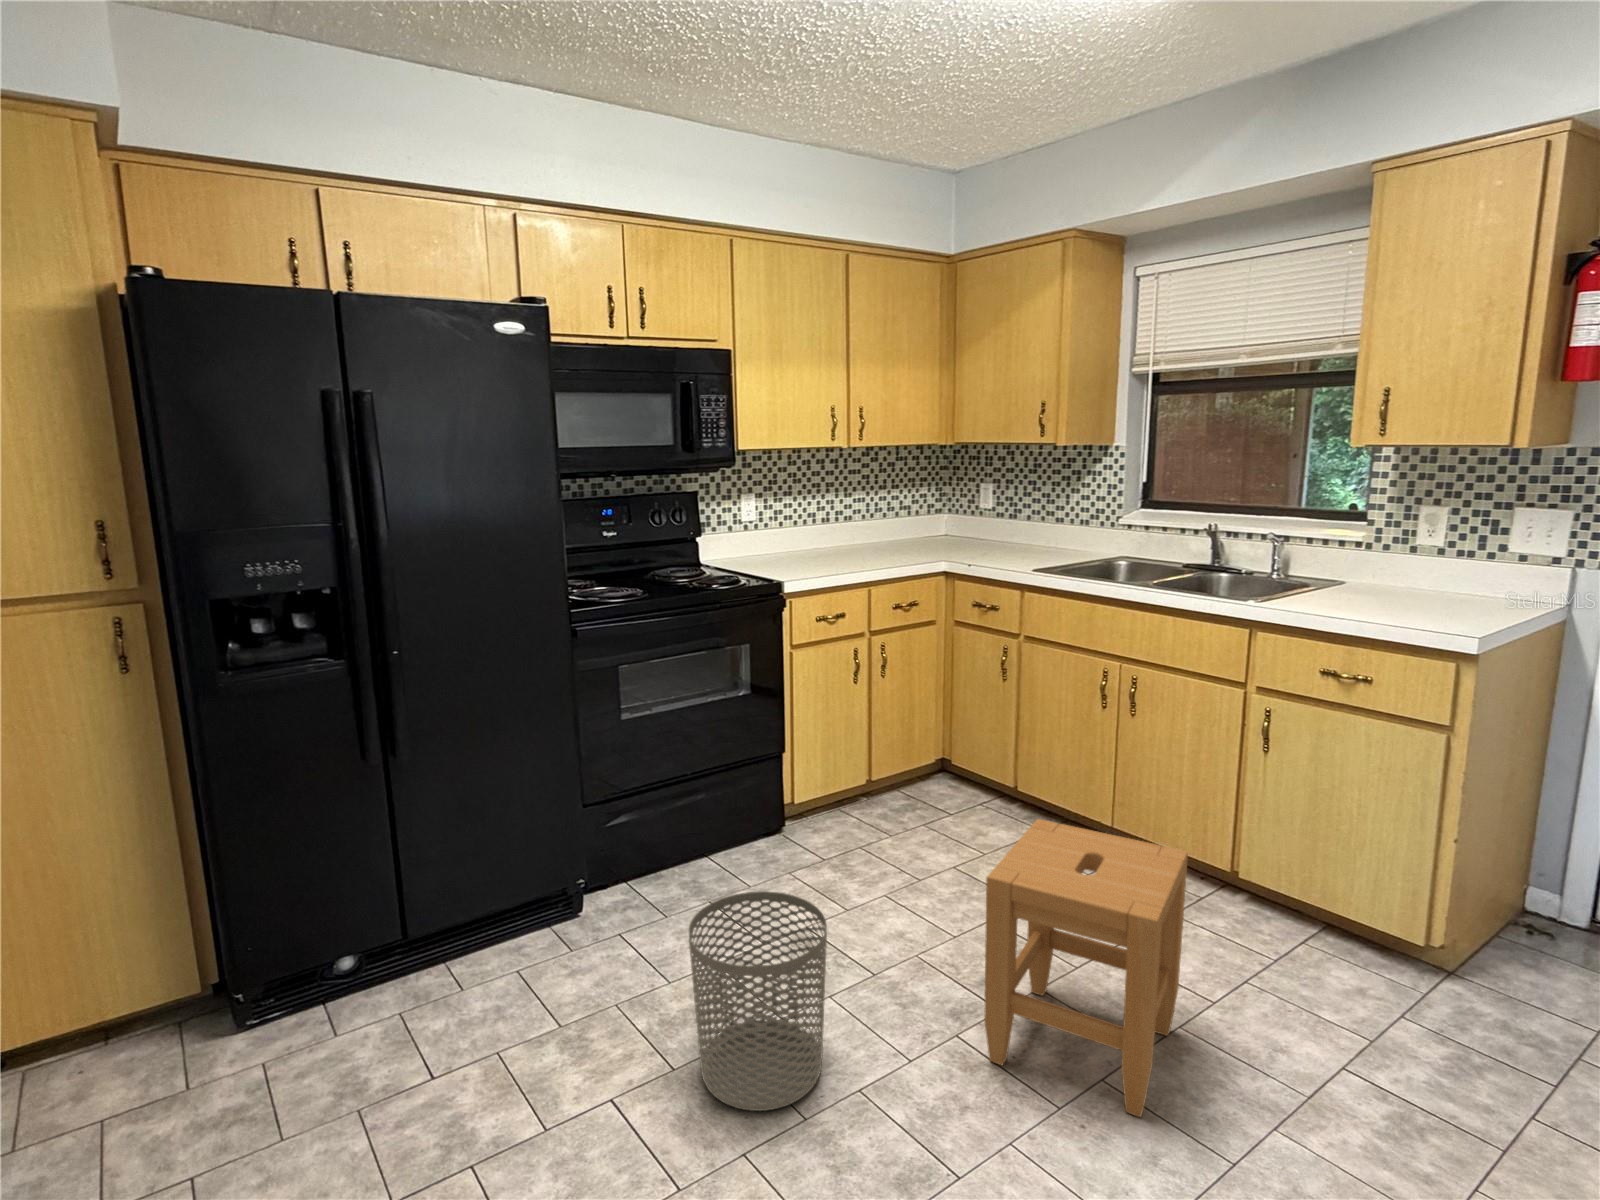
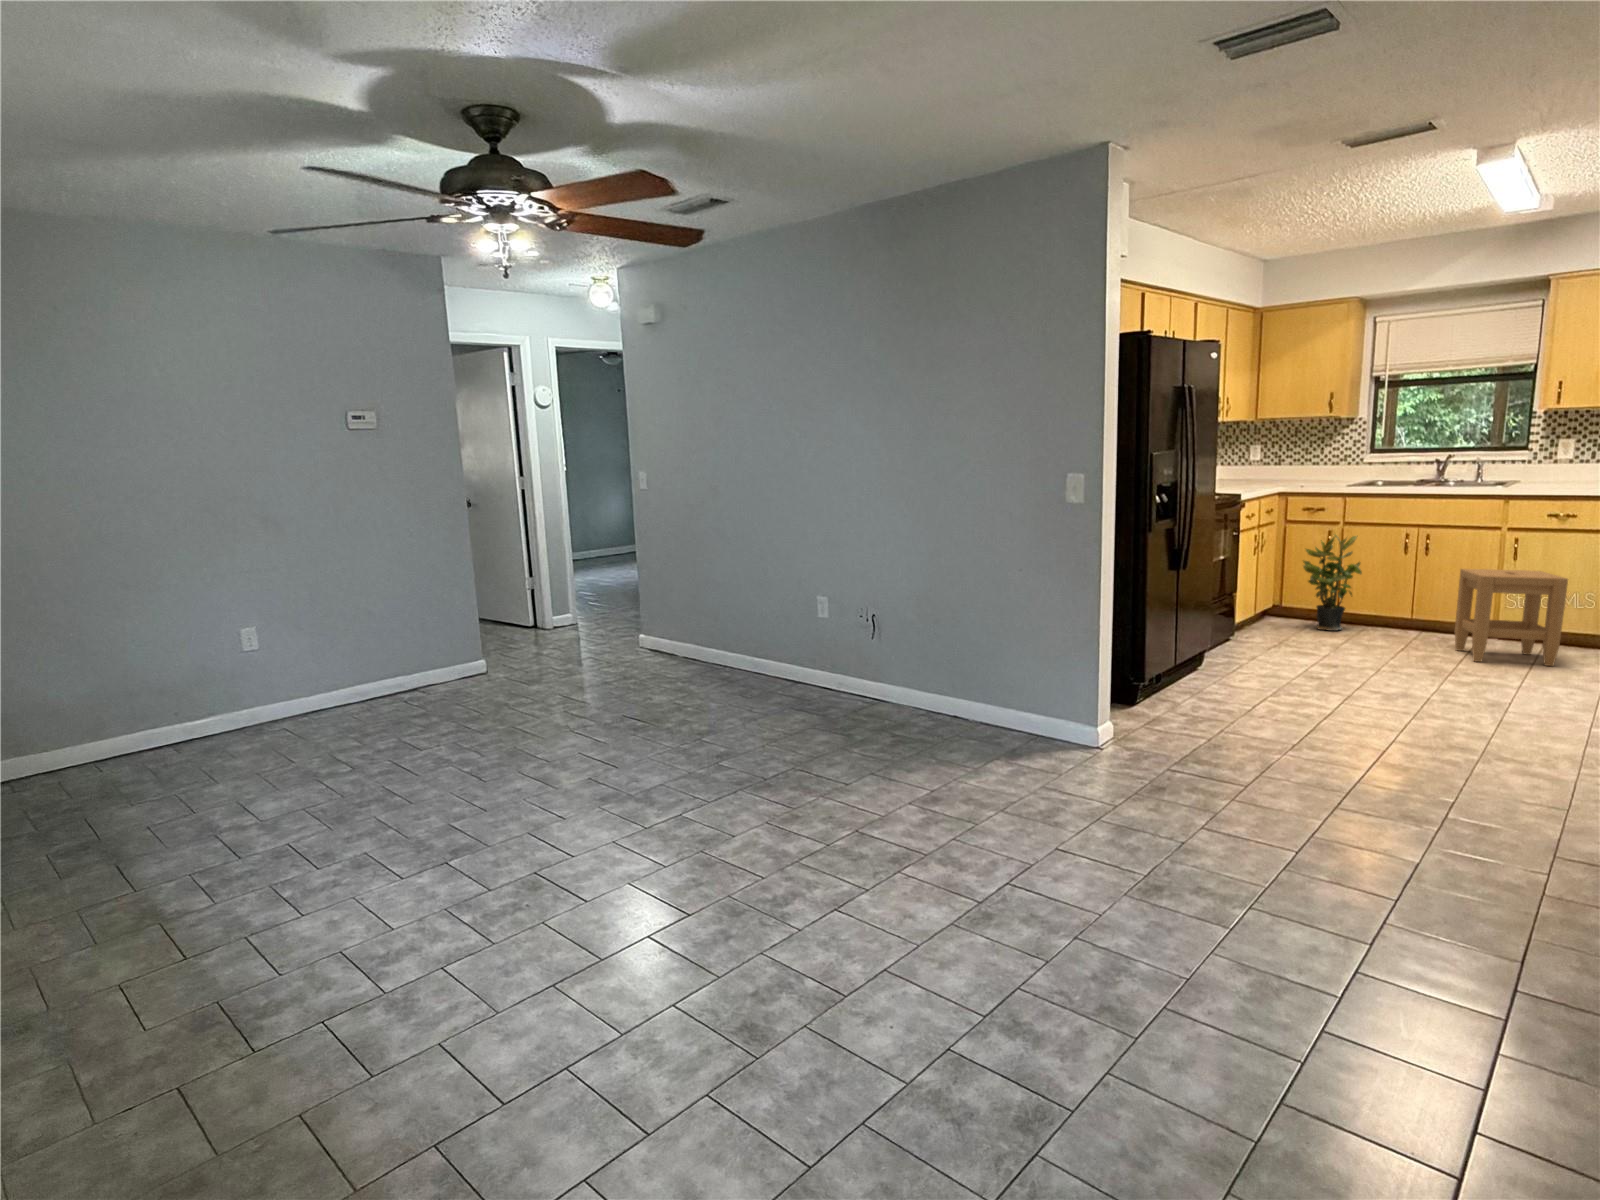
potted plant: none [869,683,971,871] -> present [1303,535,1362,631]
waste bin: present [689,891,827,1111] -> none [1360,595,1434,672]

